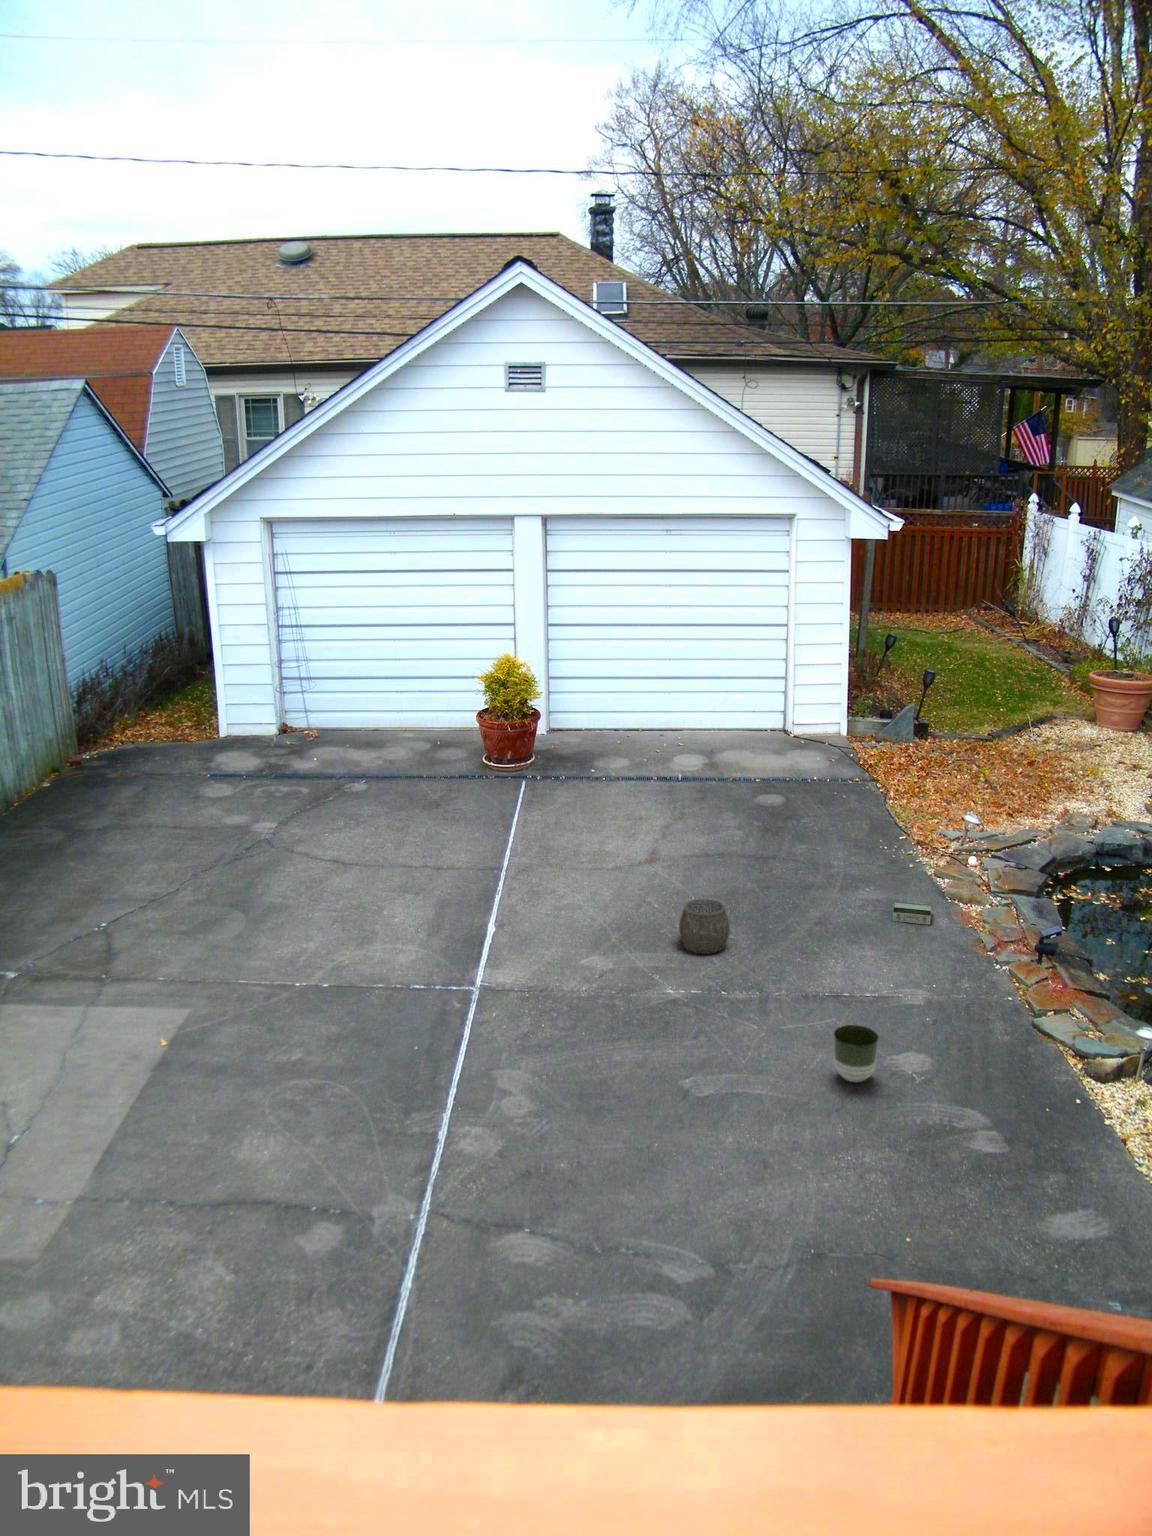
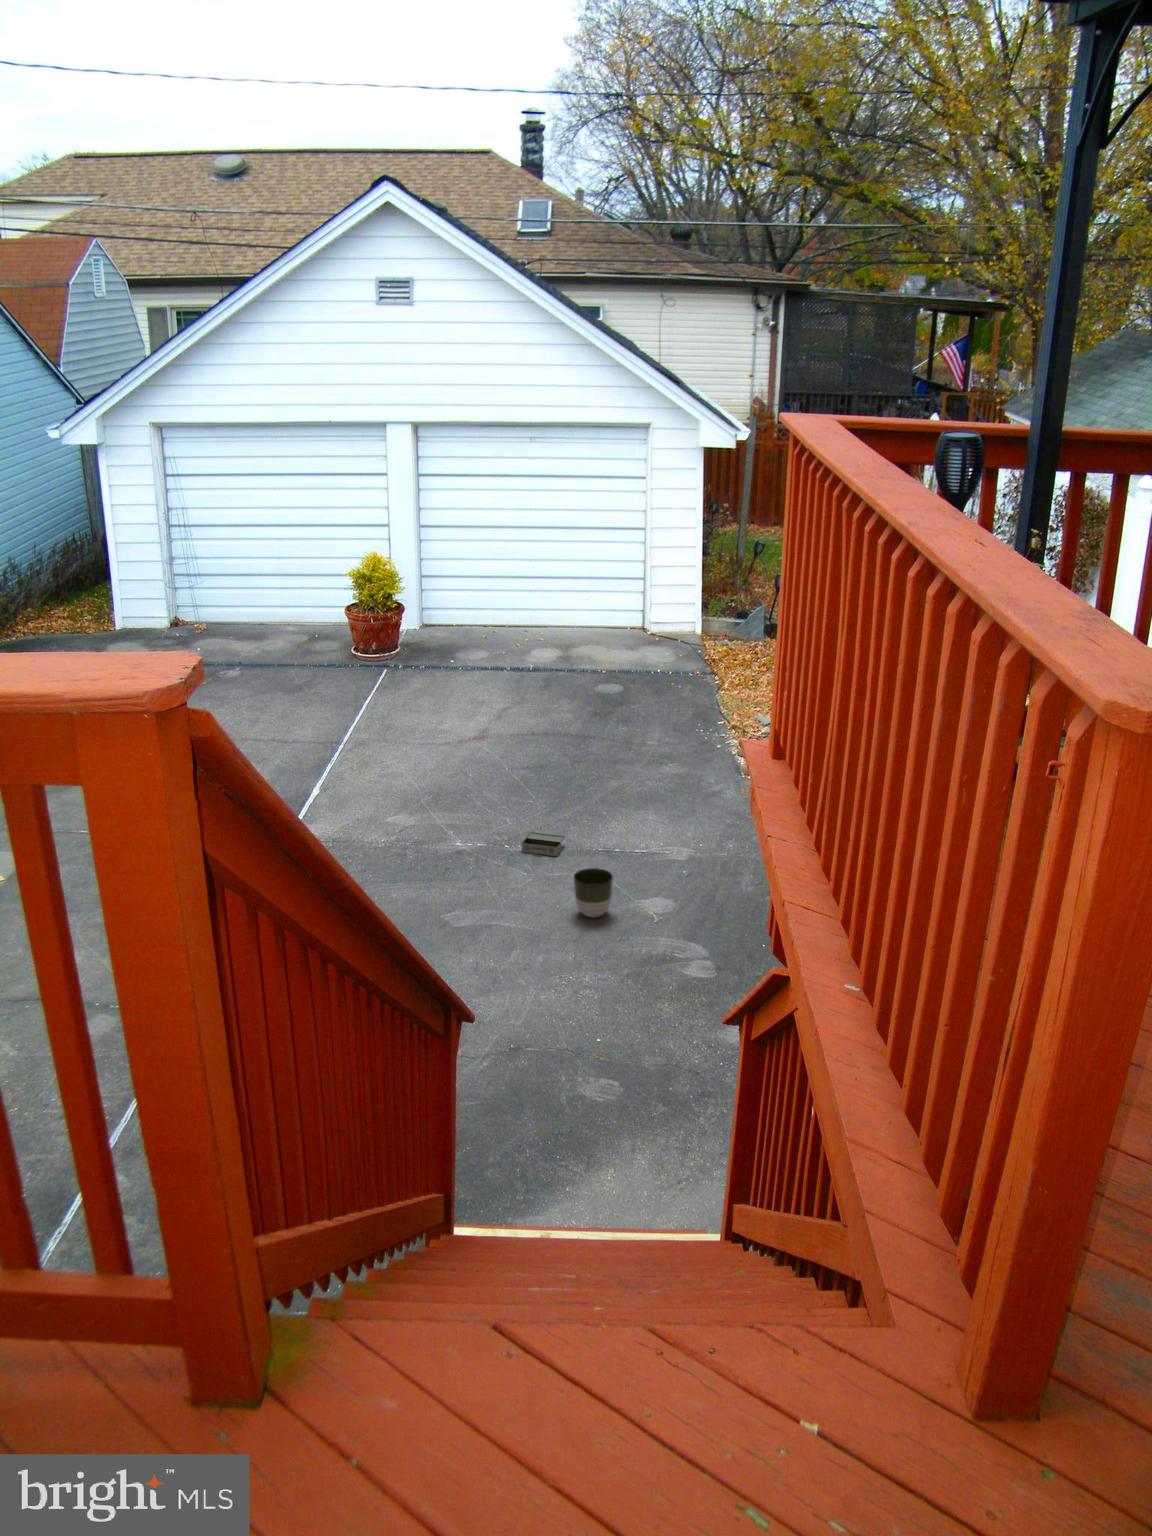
woven basket: present [679,899,730,954] -> none [478,767,524,816]
toolbox: present [892,902,932,925] -> present [522,832,565,856]

